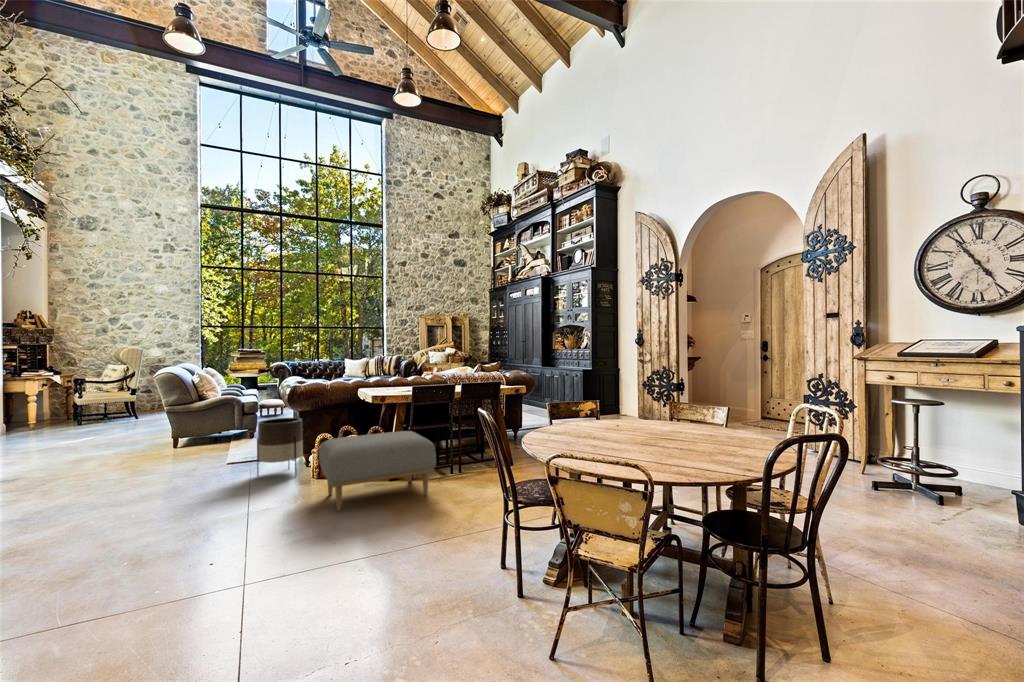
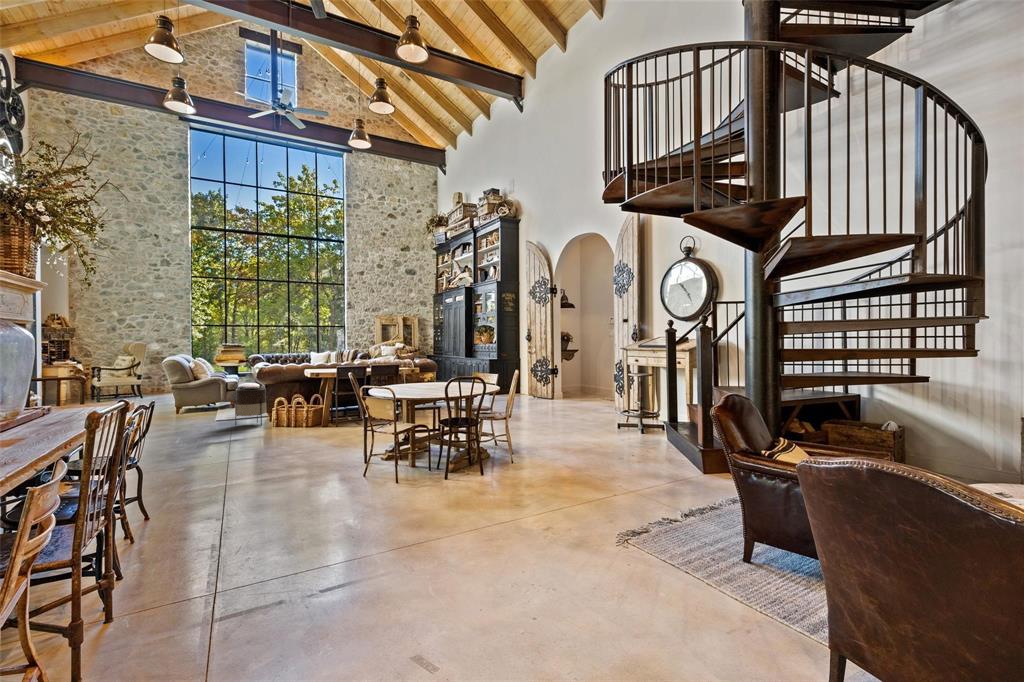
ottoman: present [319,431,436,511] -> none [274,395,348,438]

